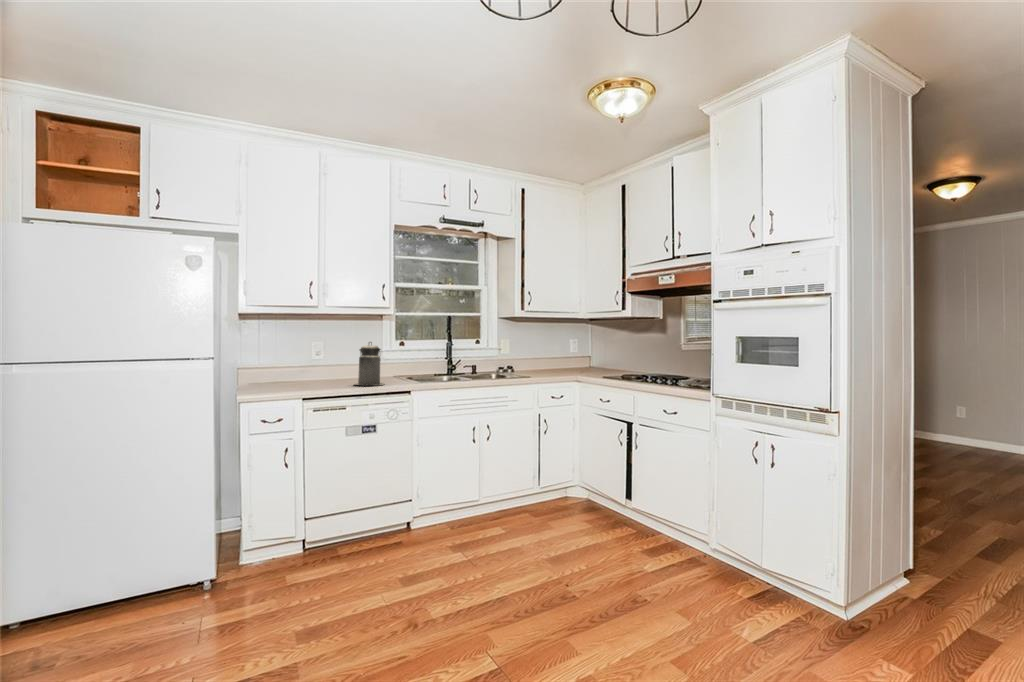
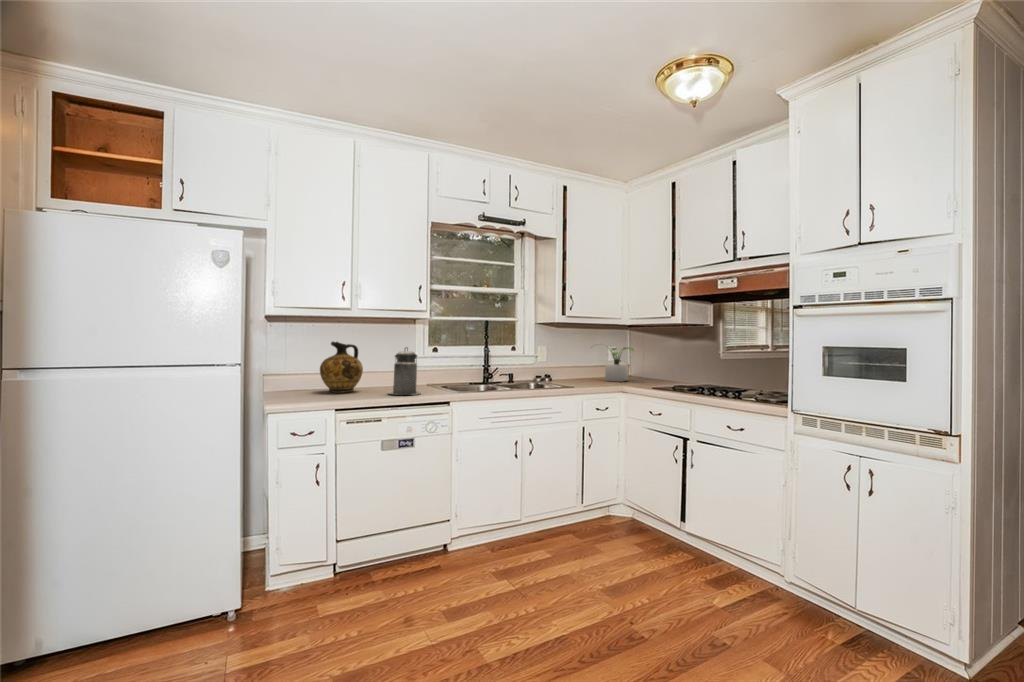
ceramic jug: none [290,337,331,384] -> present [320,342,363,393]
potted plant: none [551,337,593,373] -> present [605,347,634,382]

